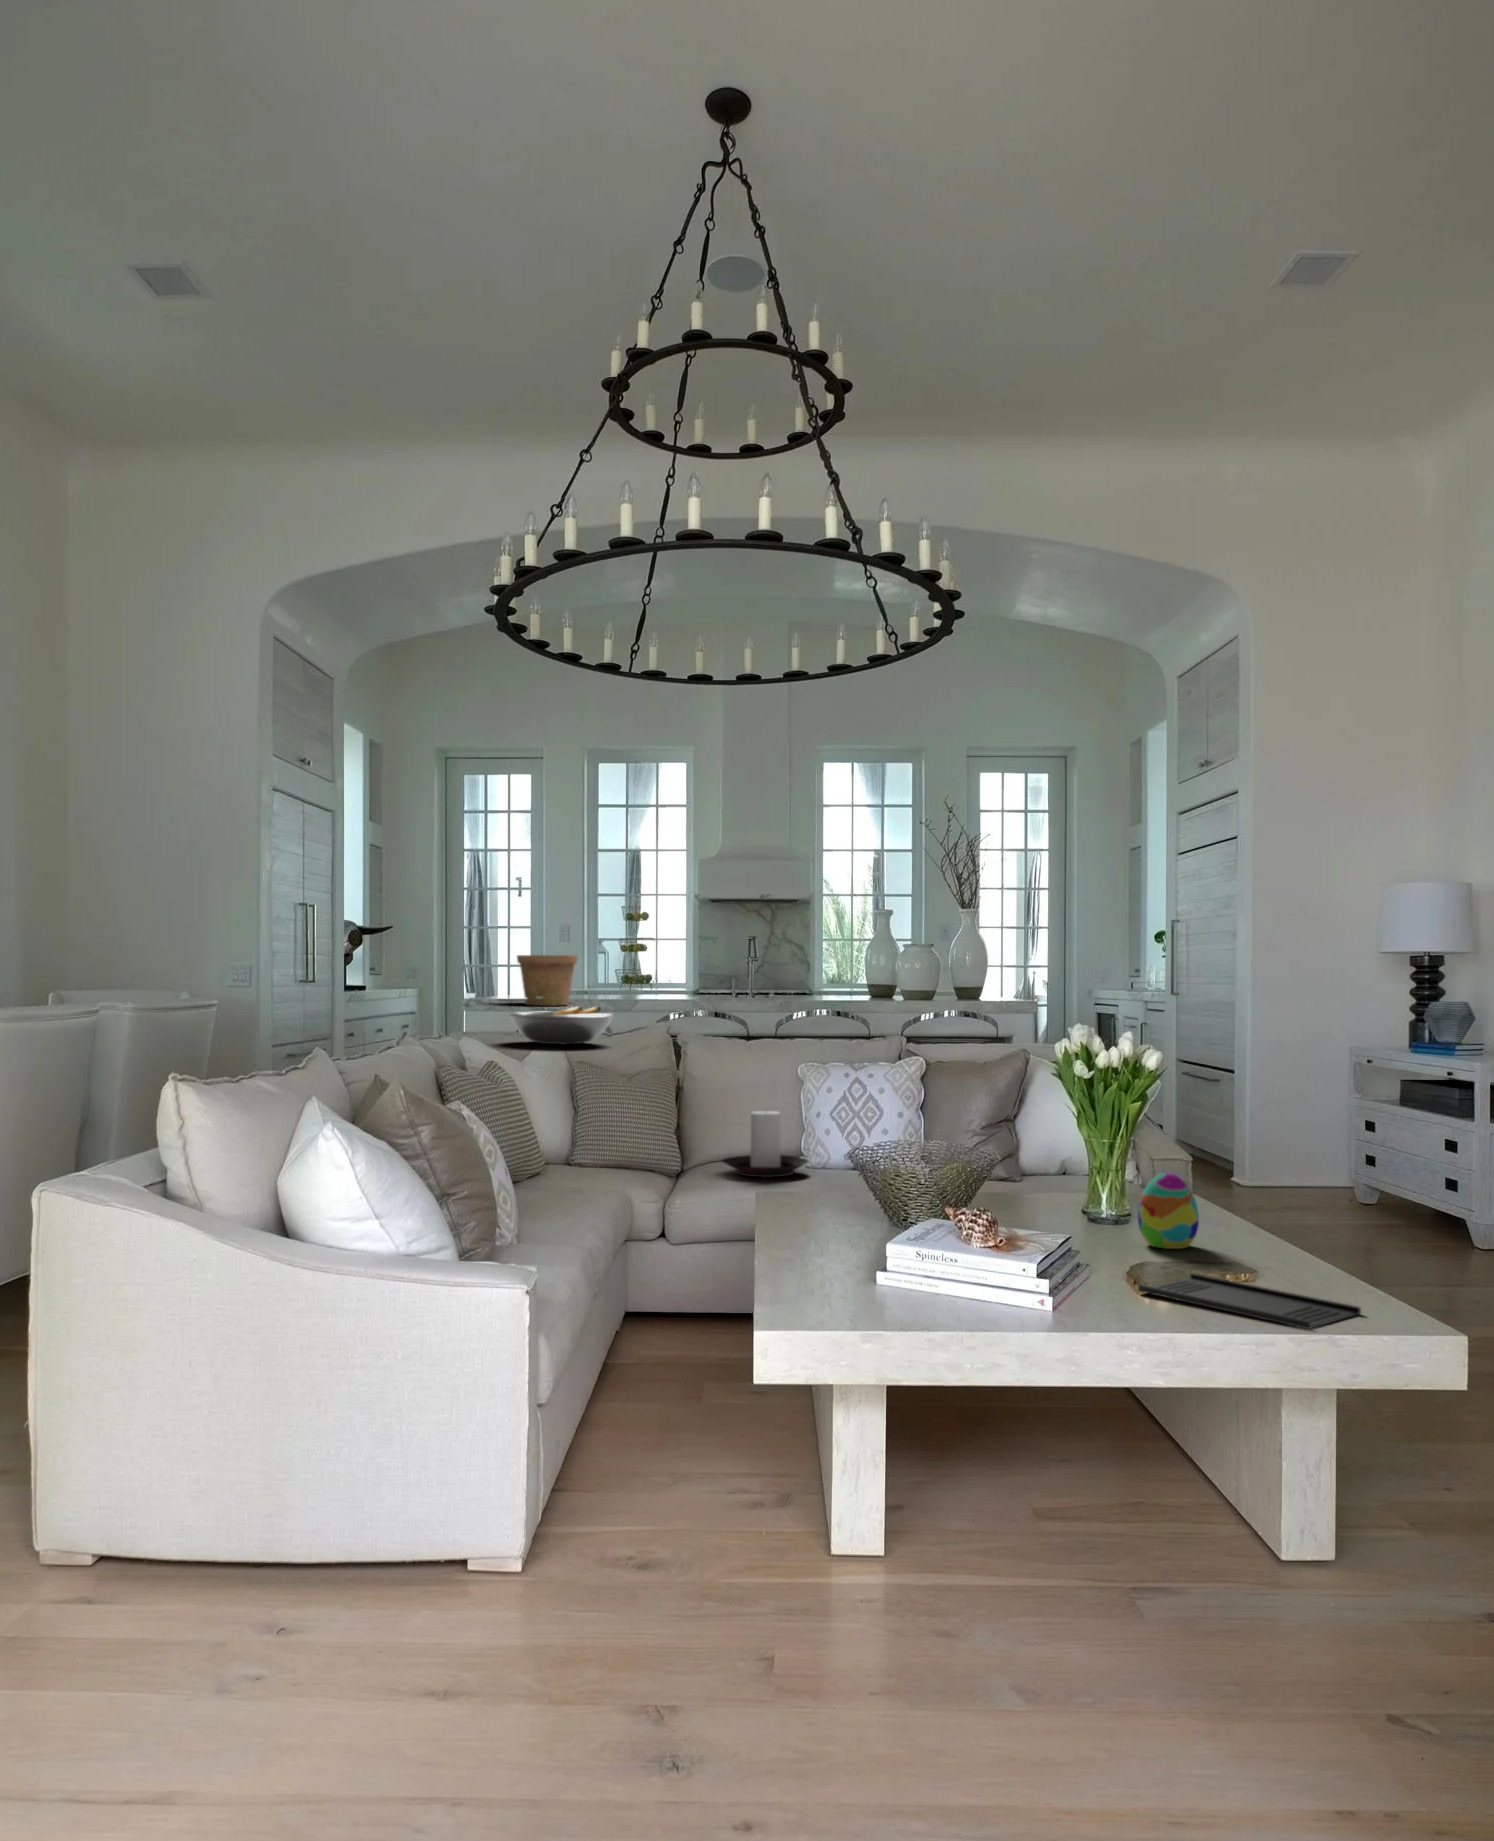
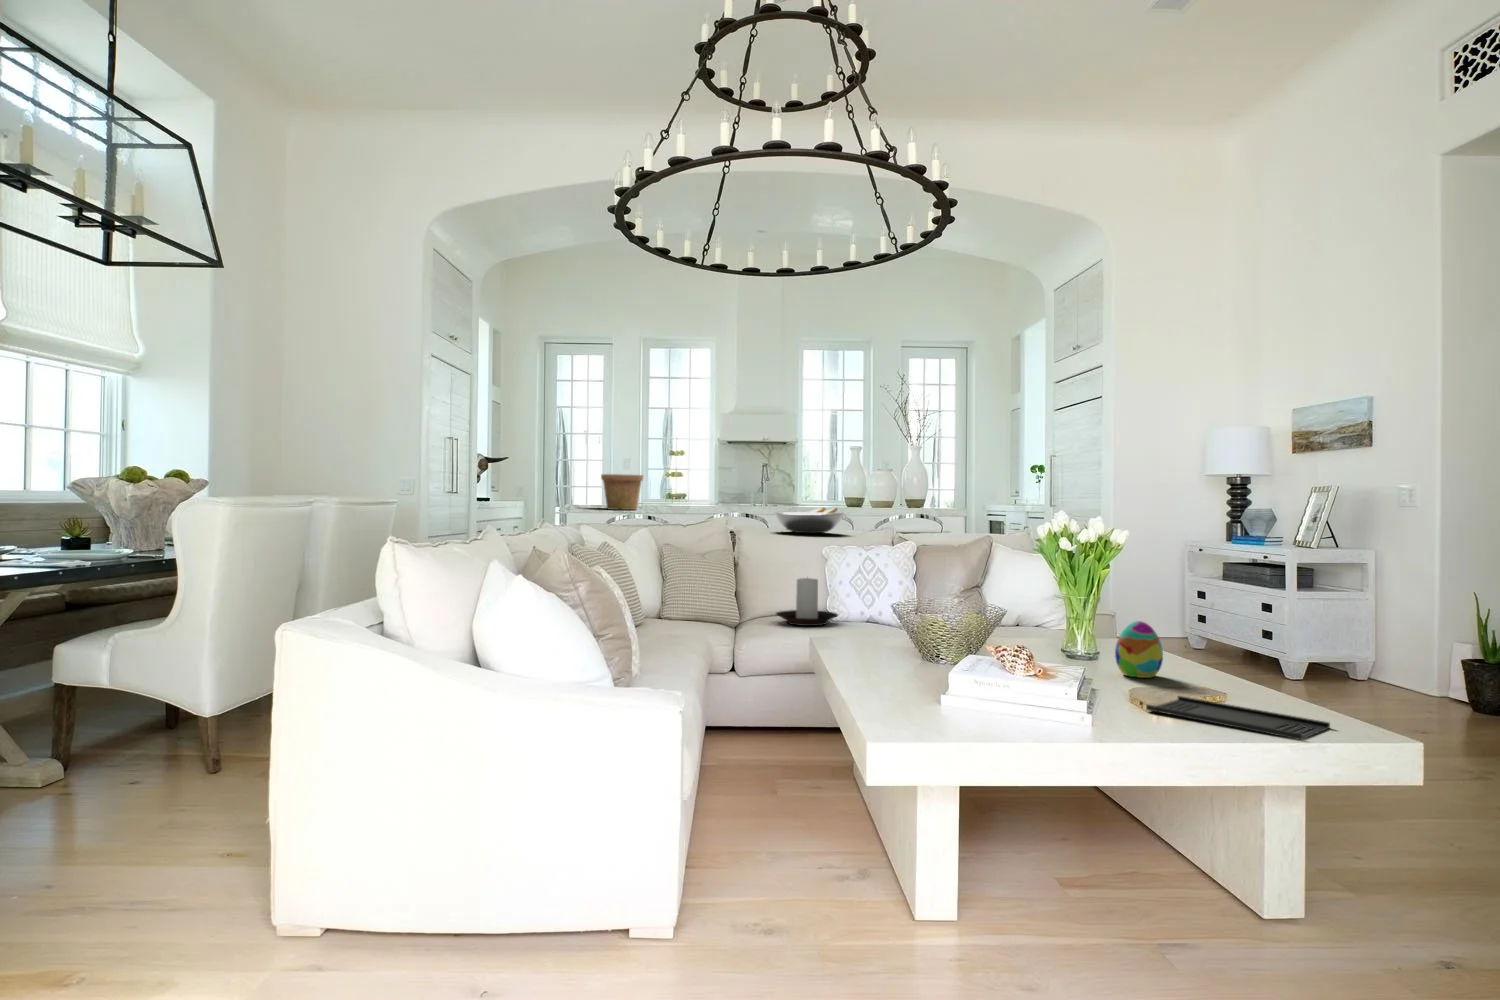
fruit bowl: present [510,1006,613,1044] -> present [775,508,844,533]

